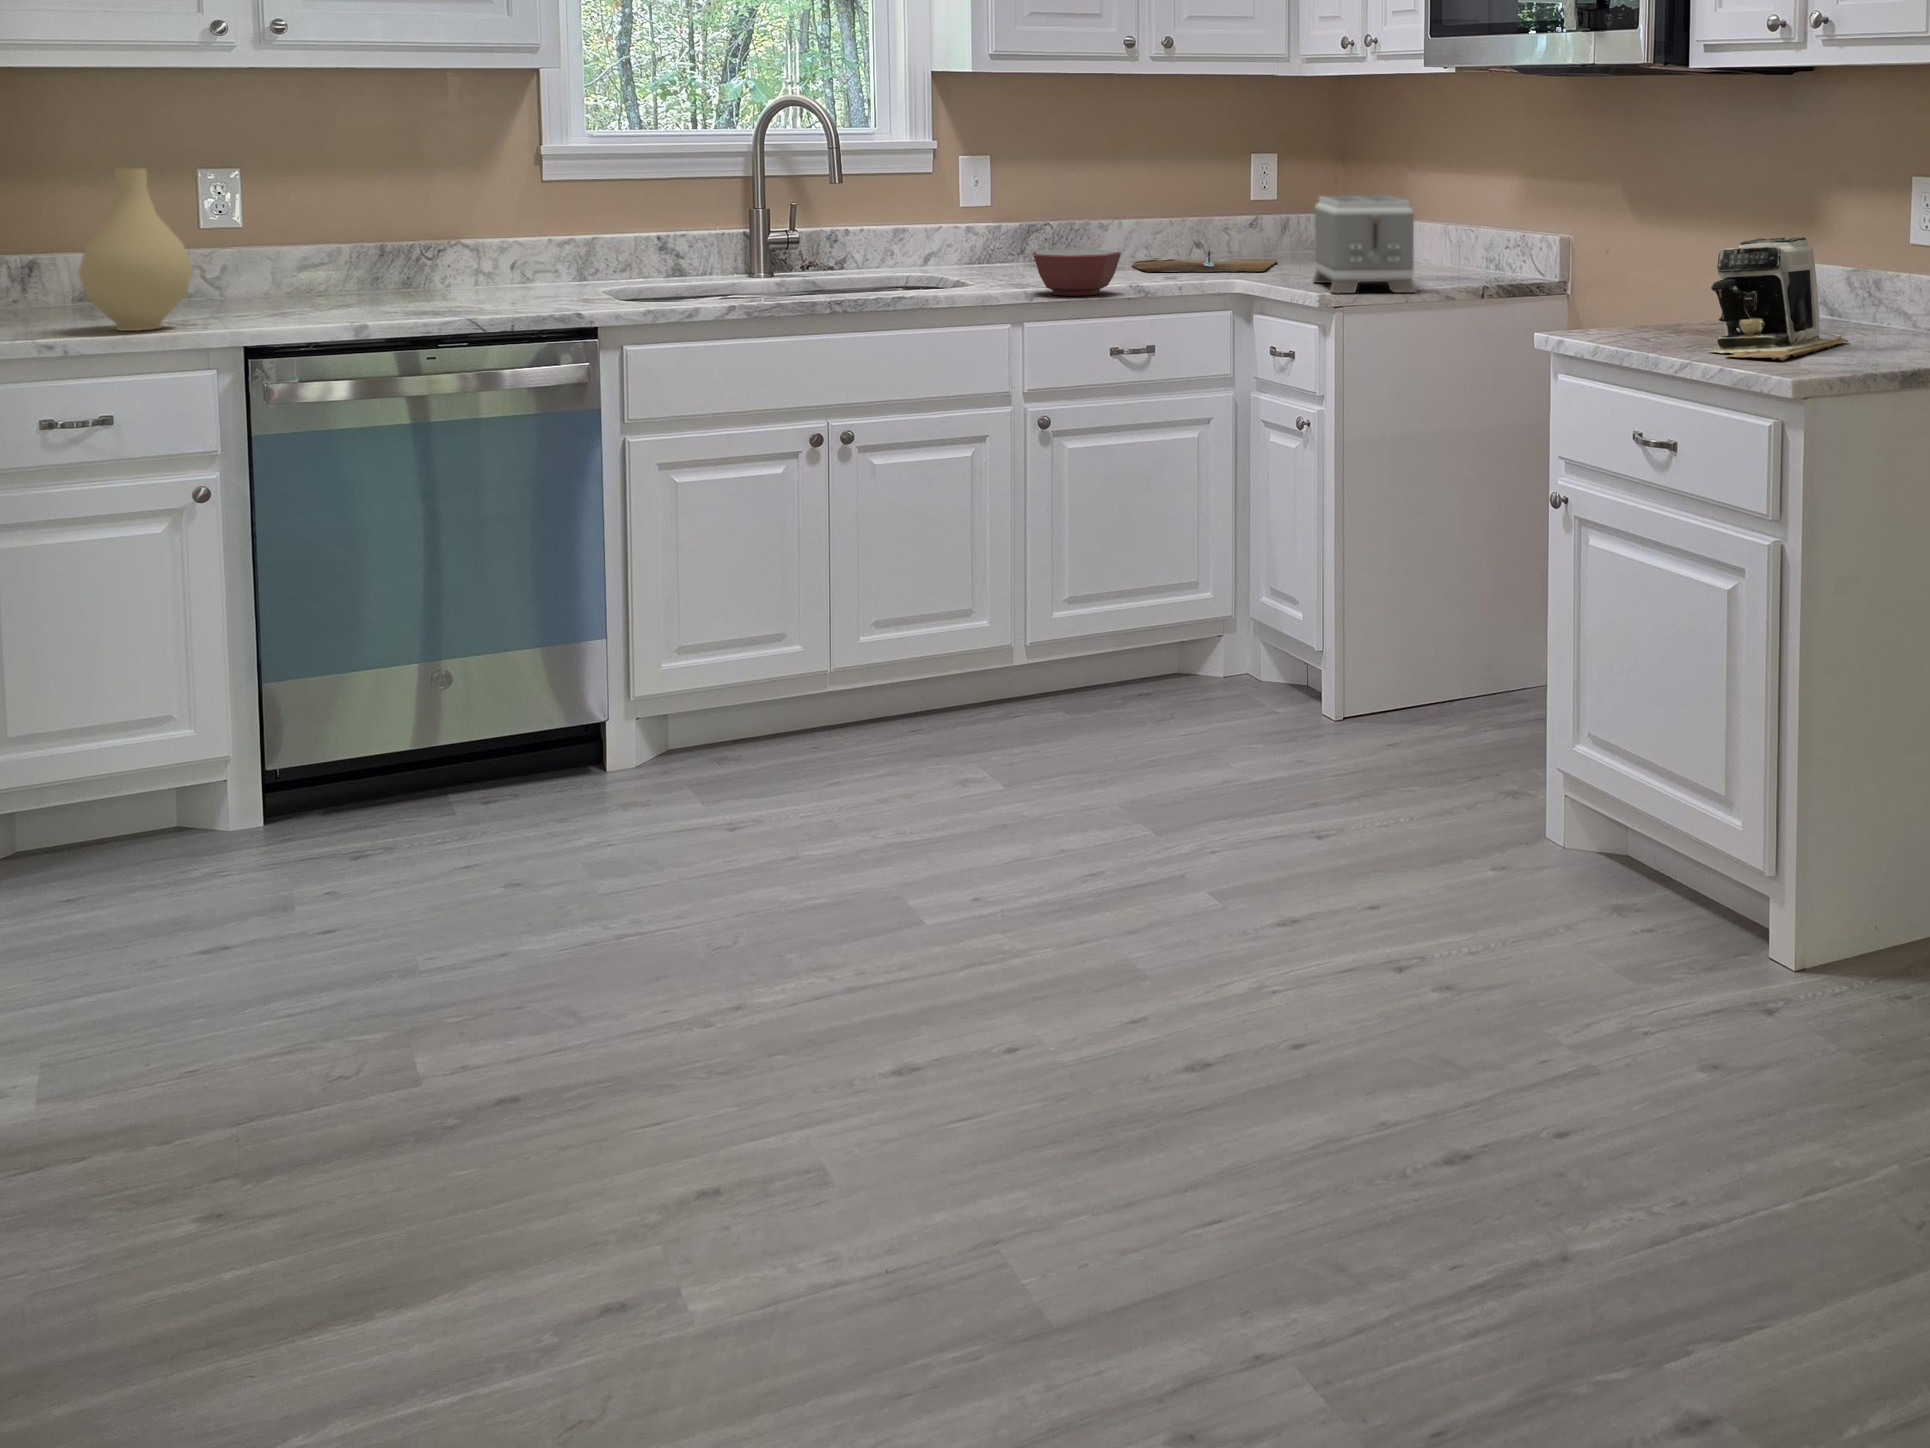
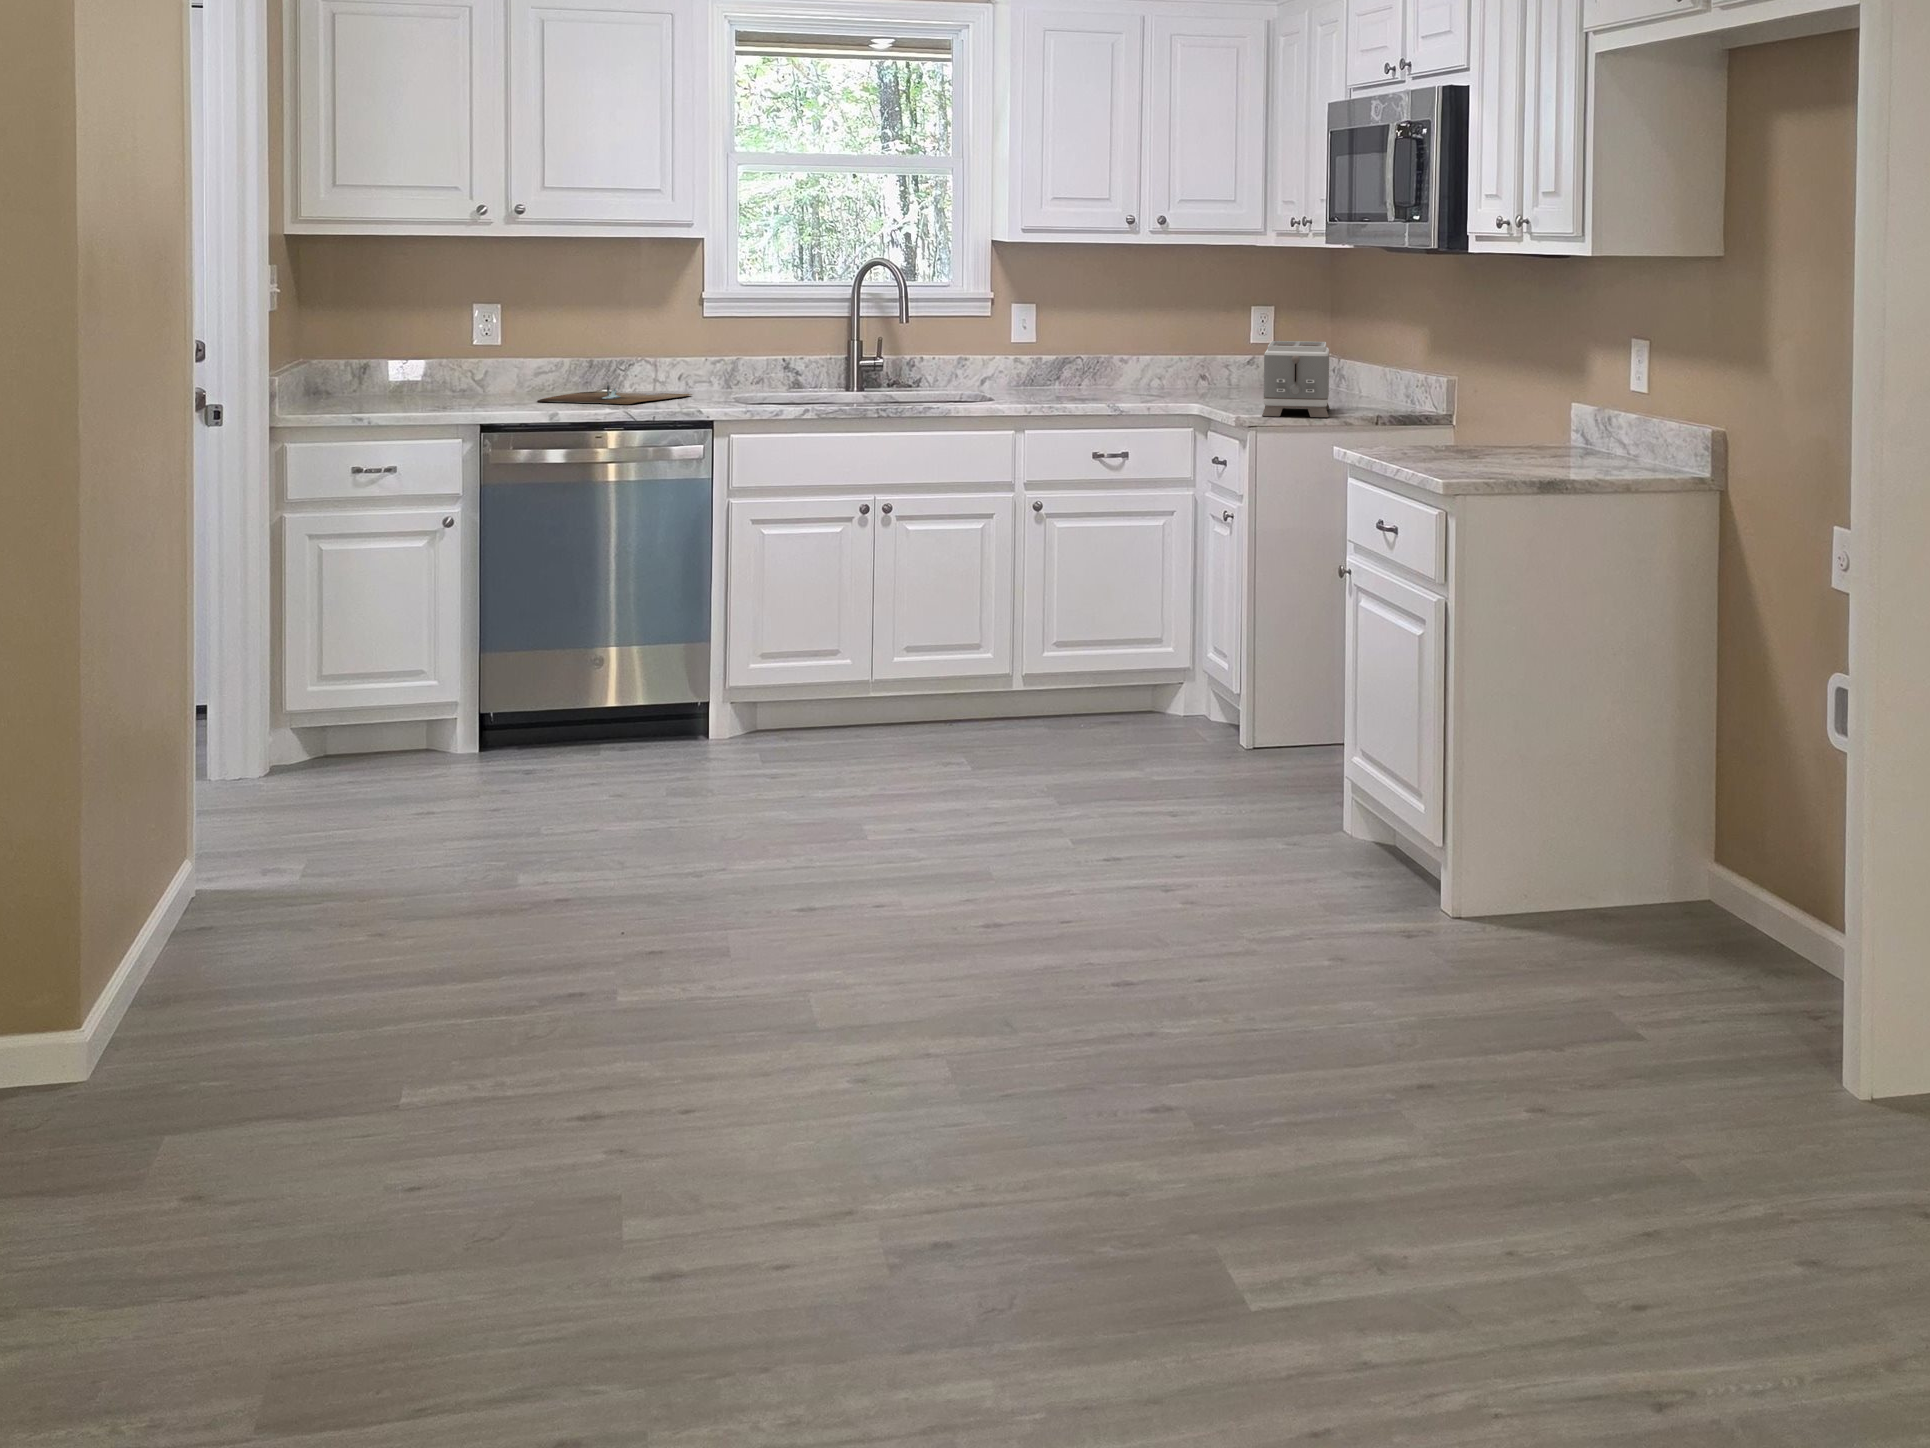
vase: present [79,168,192,331] -> none [381,304,453,413]
coffee maker: present [1709,237,1849,360] -> none [1444,382,1572,471]
bowl: present [1033,250,1121,296] -> none [1038,377,1105,411]
cutting board: present [1132,250,1277,272] -> present [538,385,692,404]

